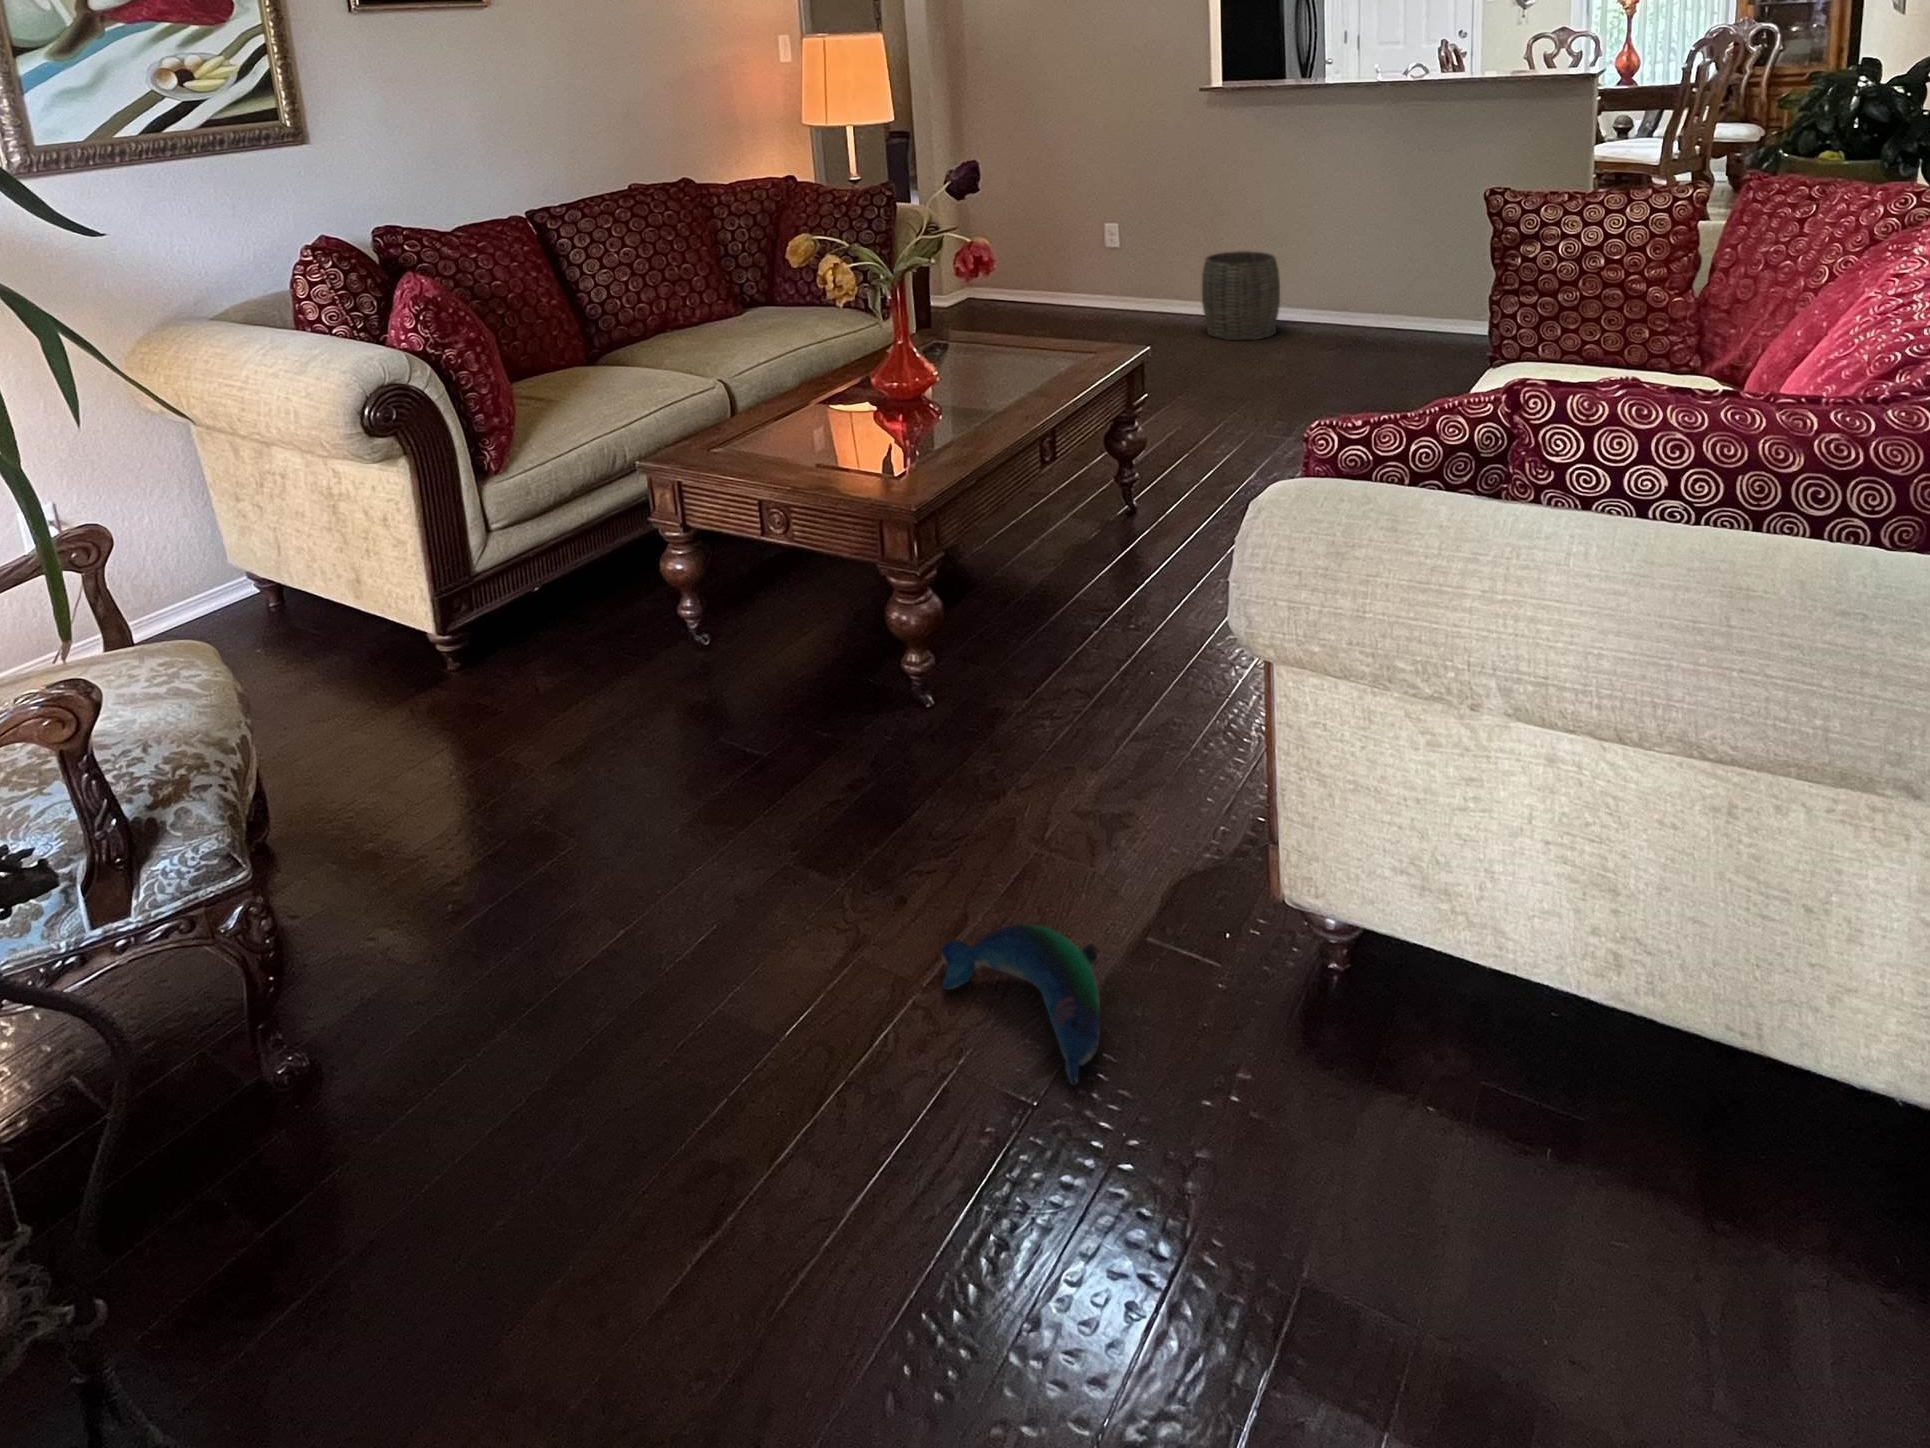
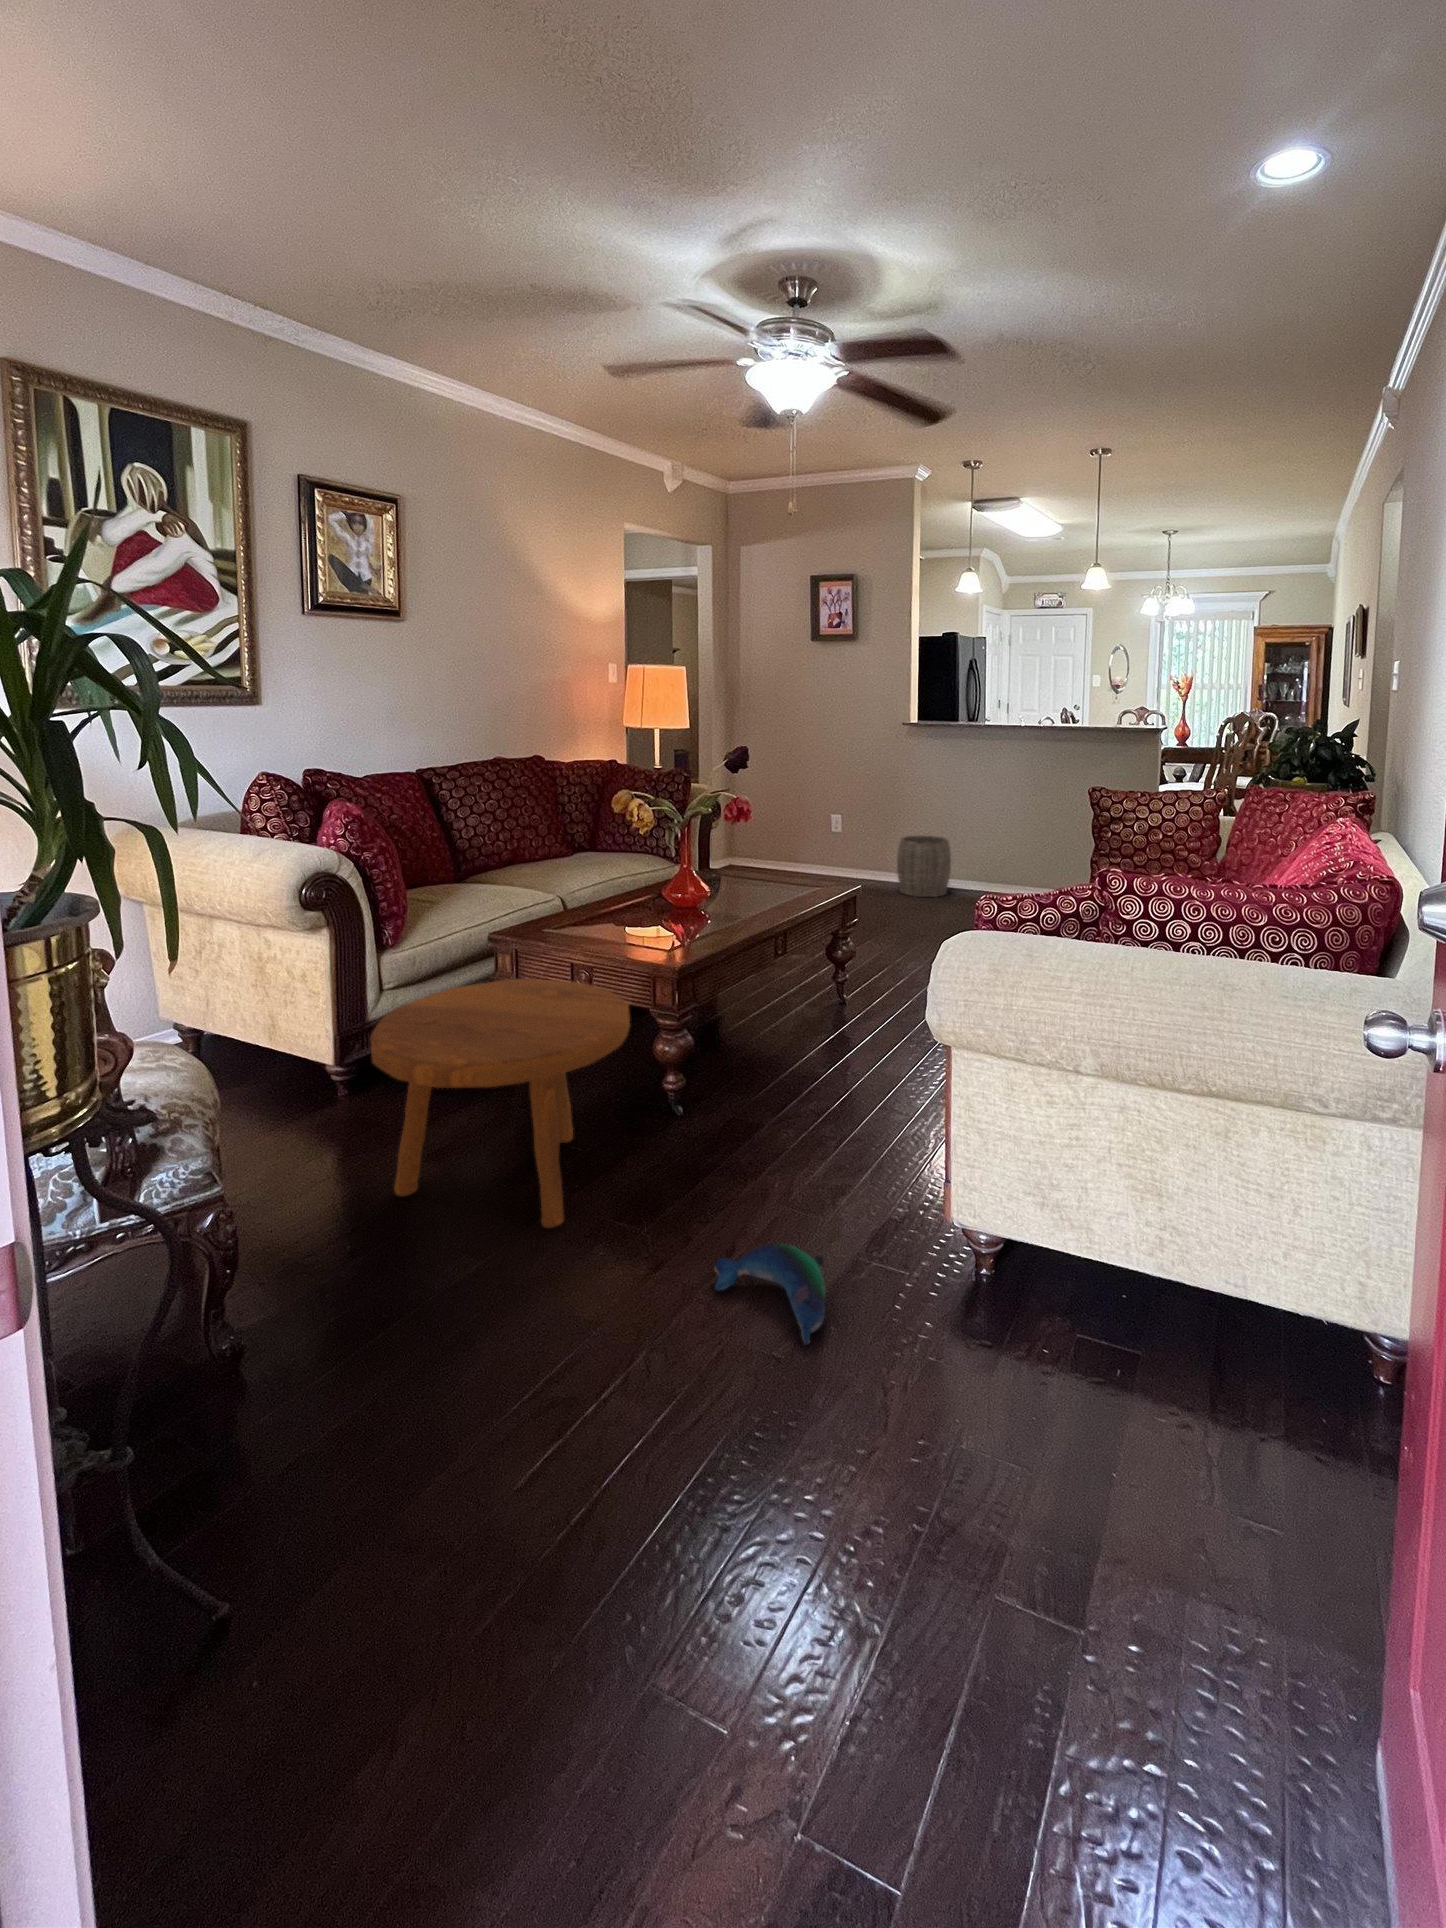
footstool: none [457,525,811,883] -> present [371,979,630,1228]

